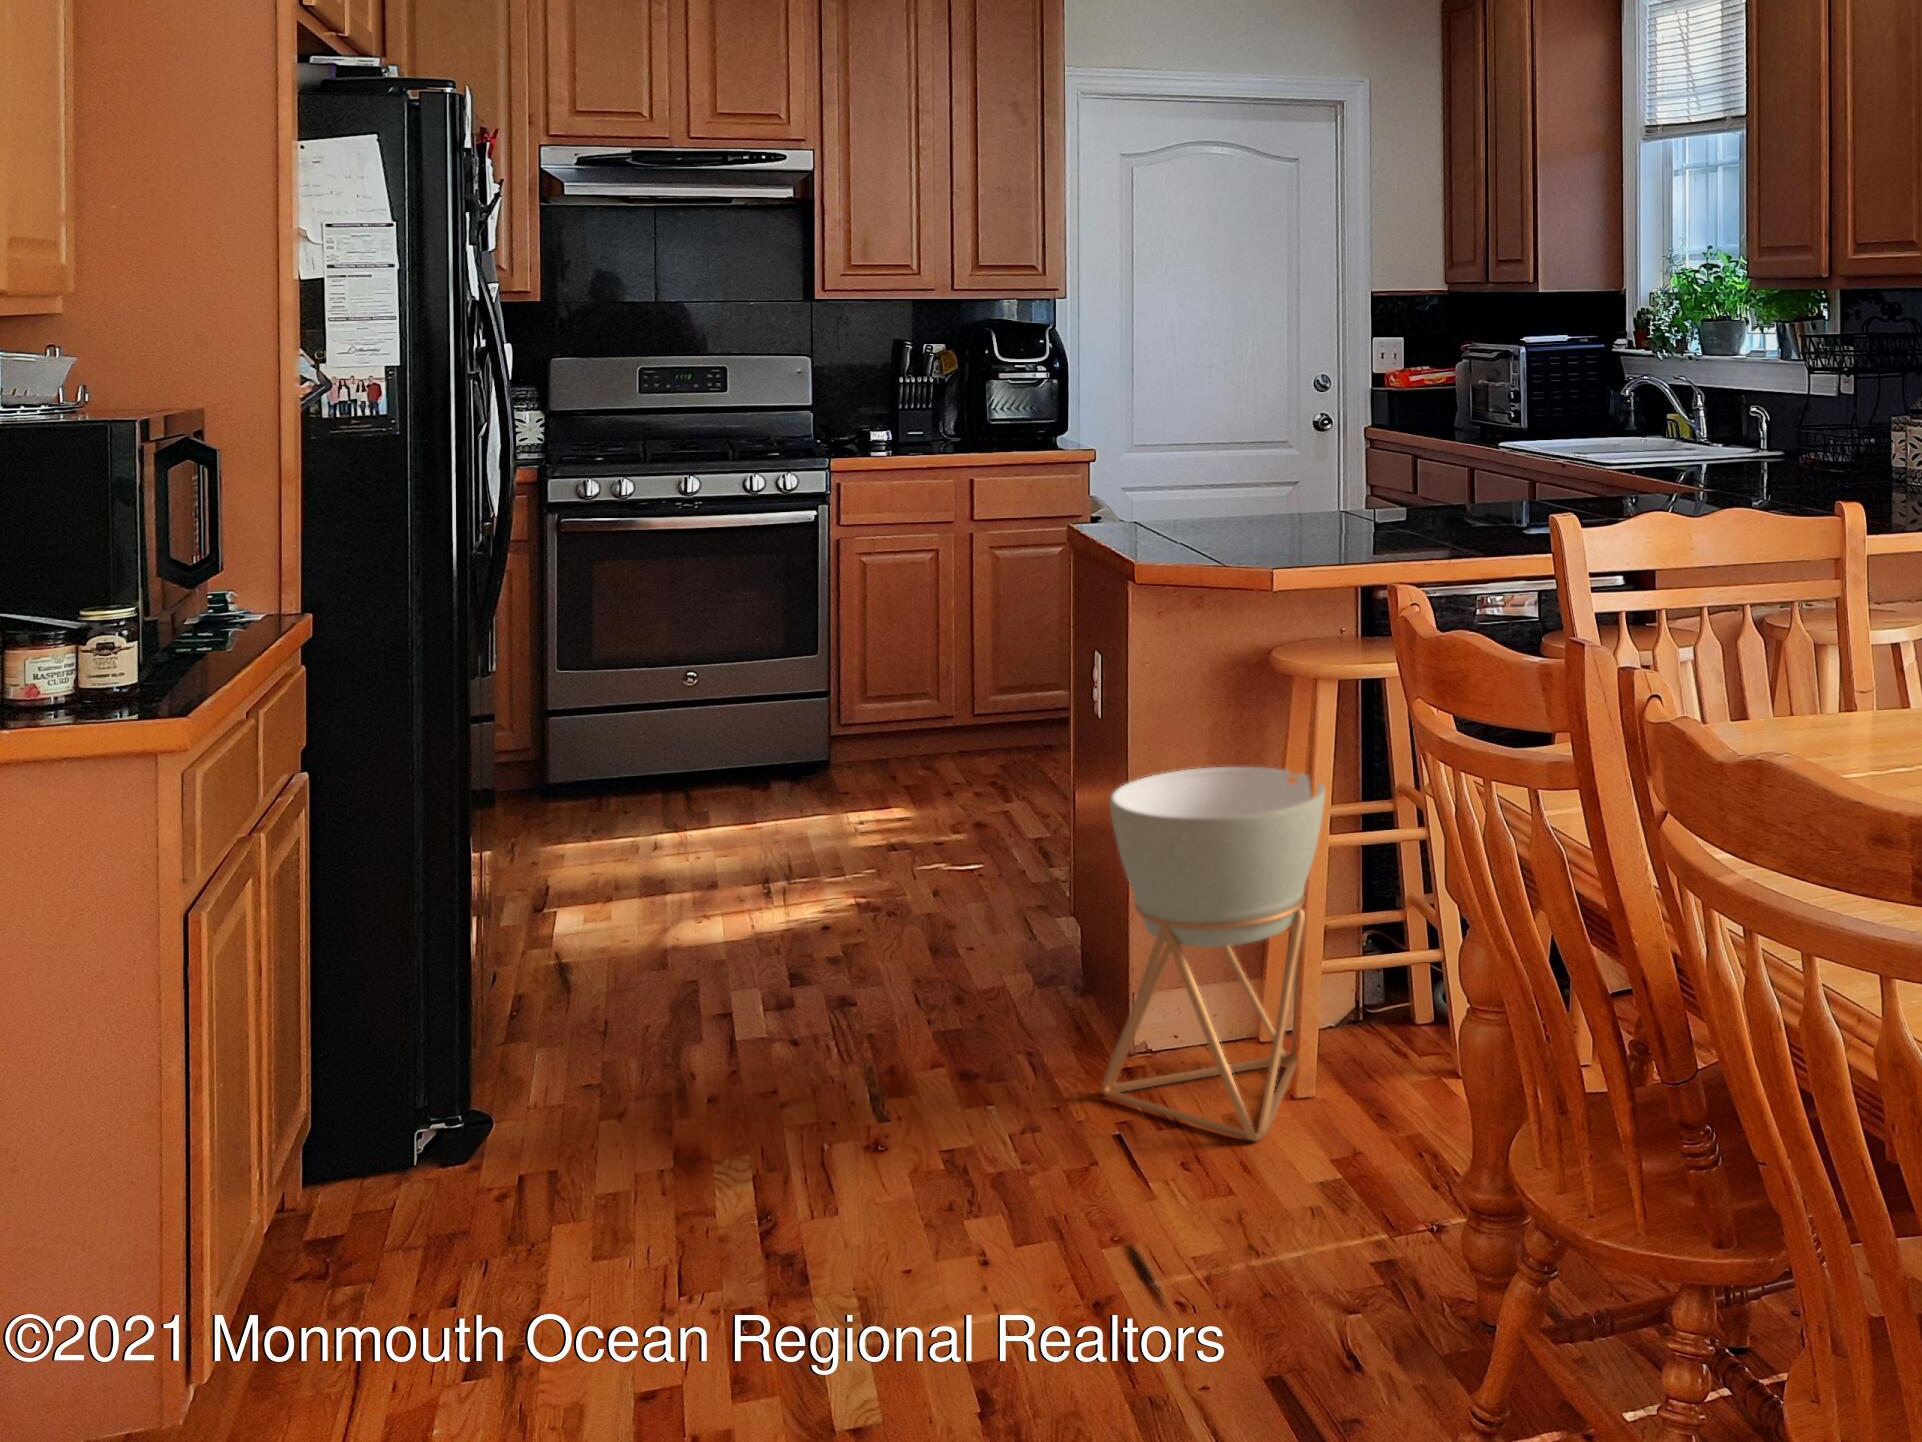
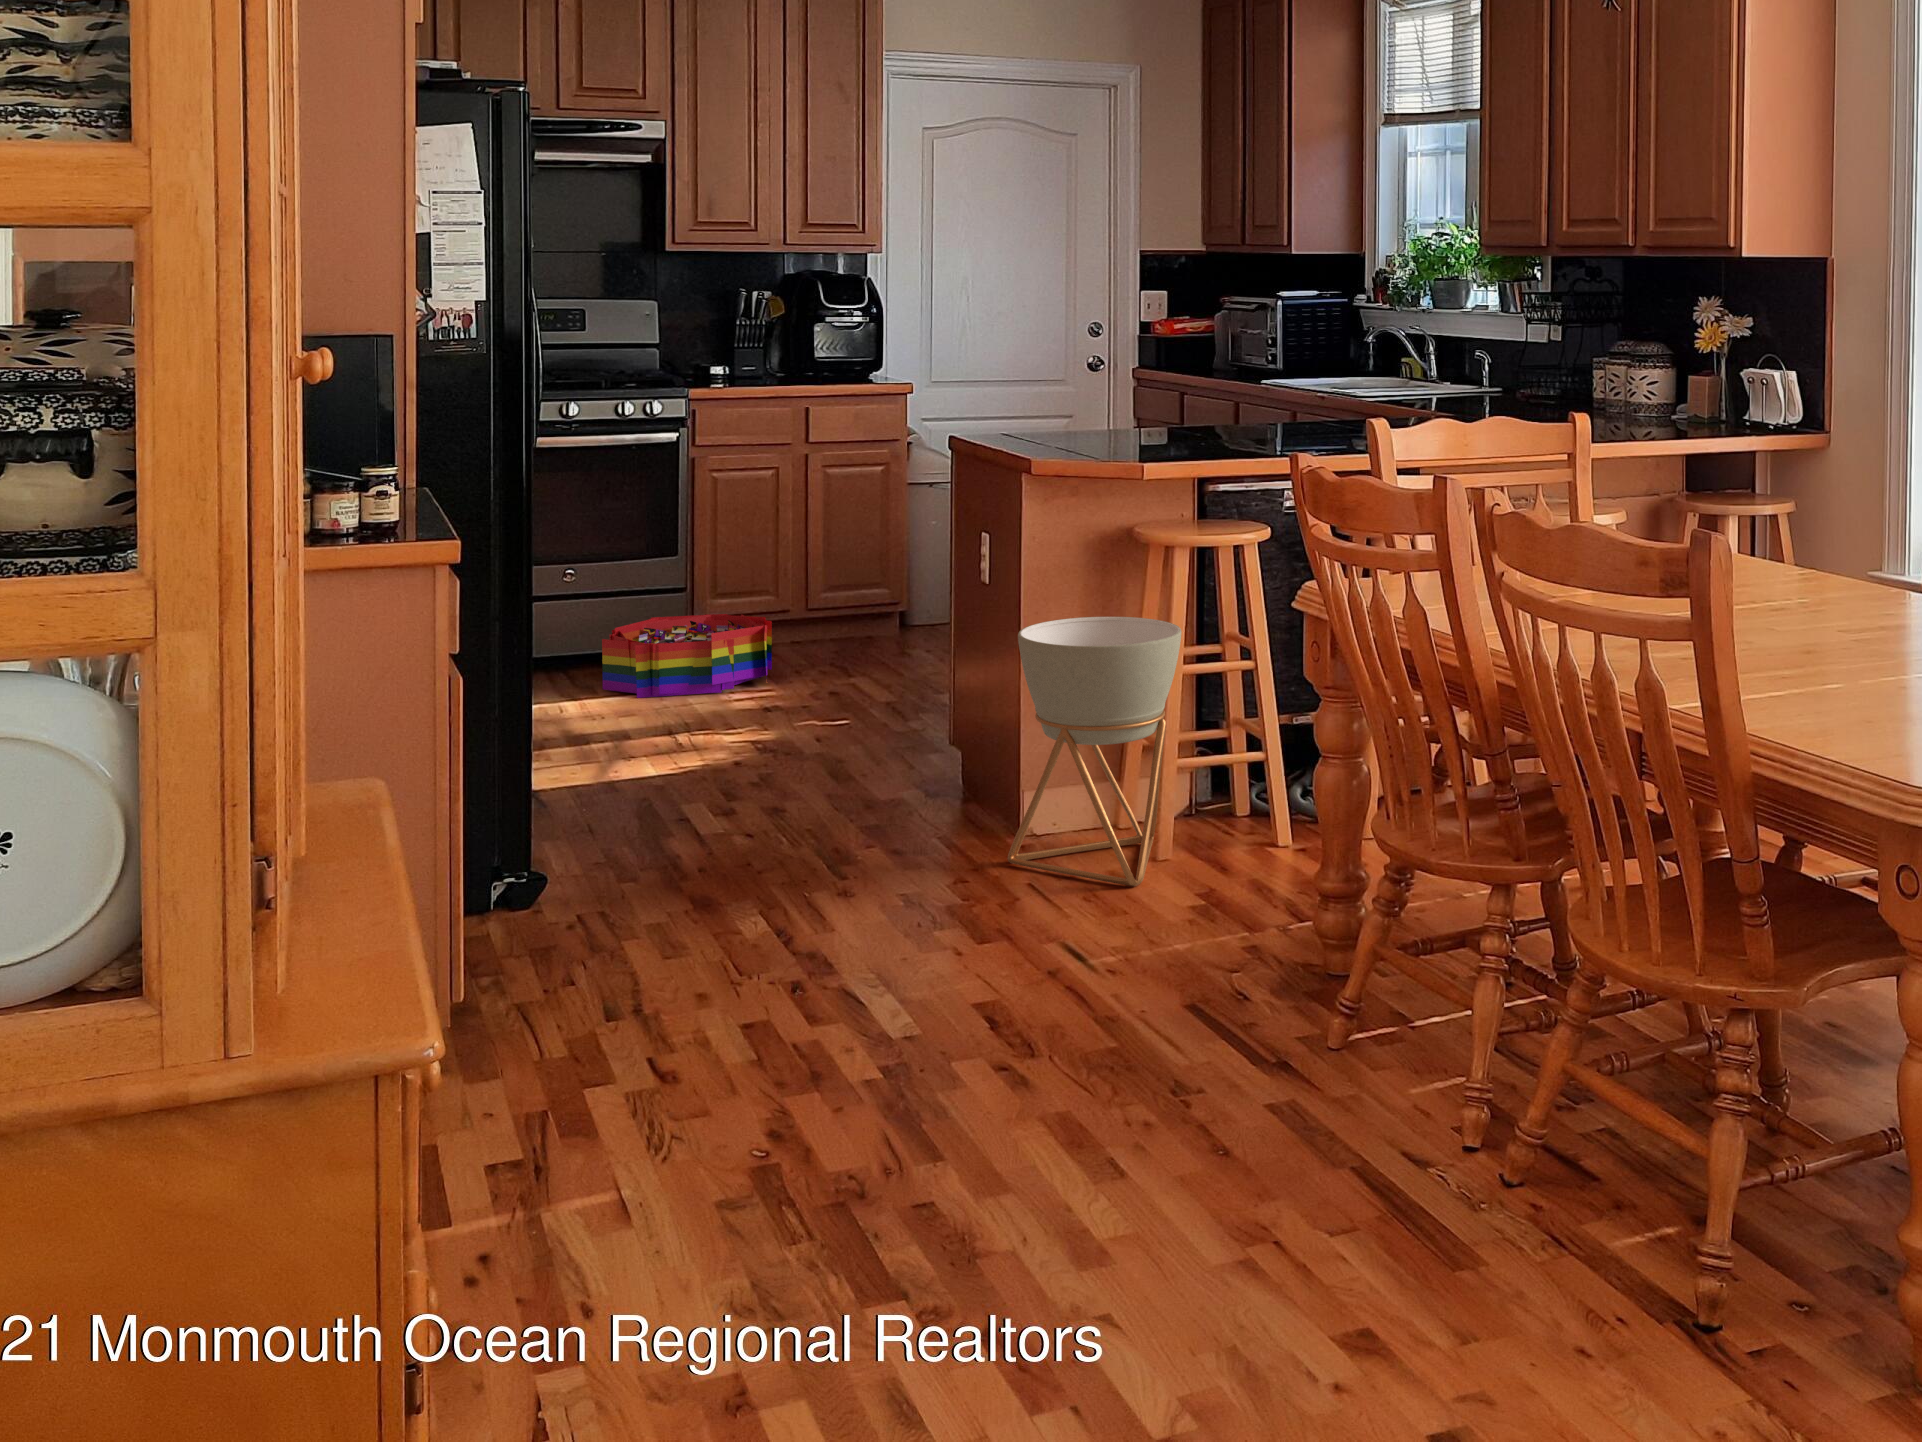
storage bin: none [721,720,923,825] -> present [602,614,772,698]

